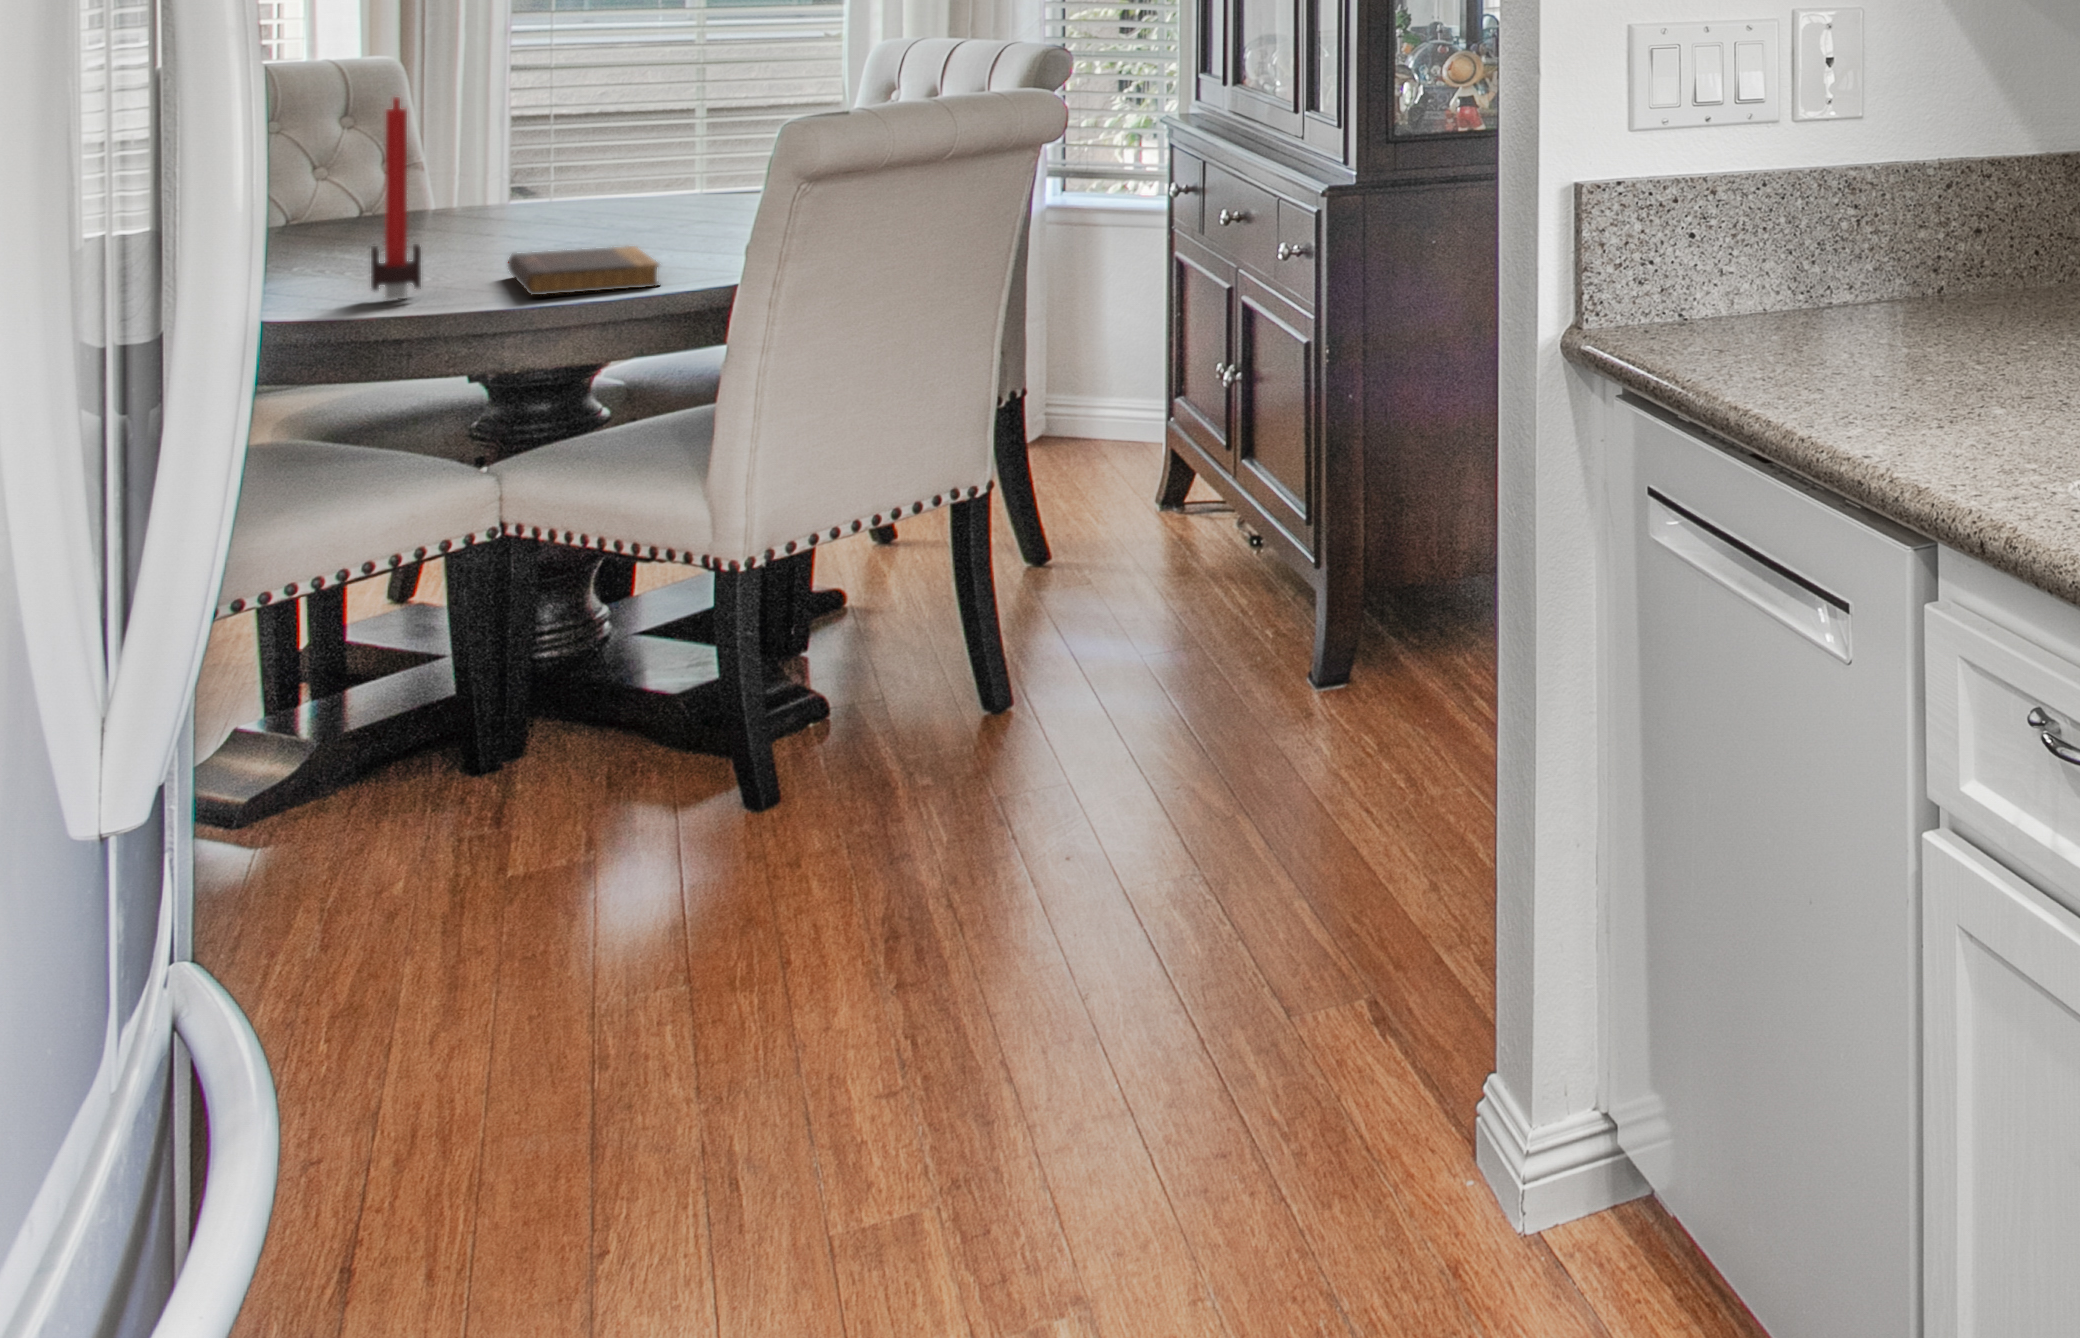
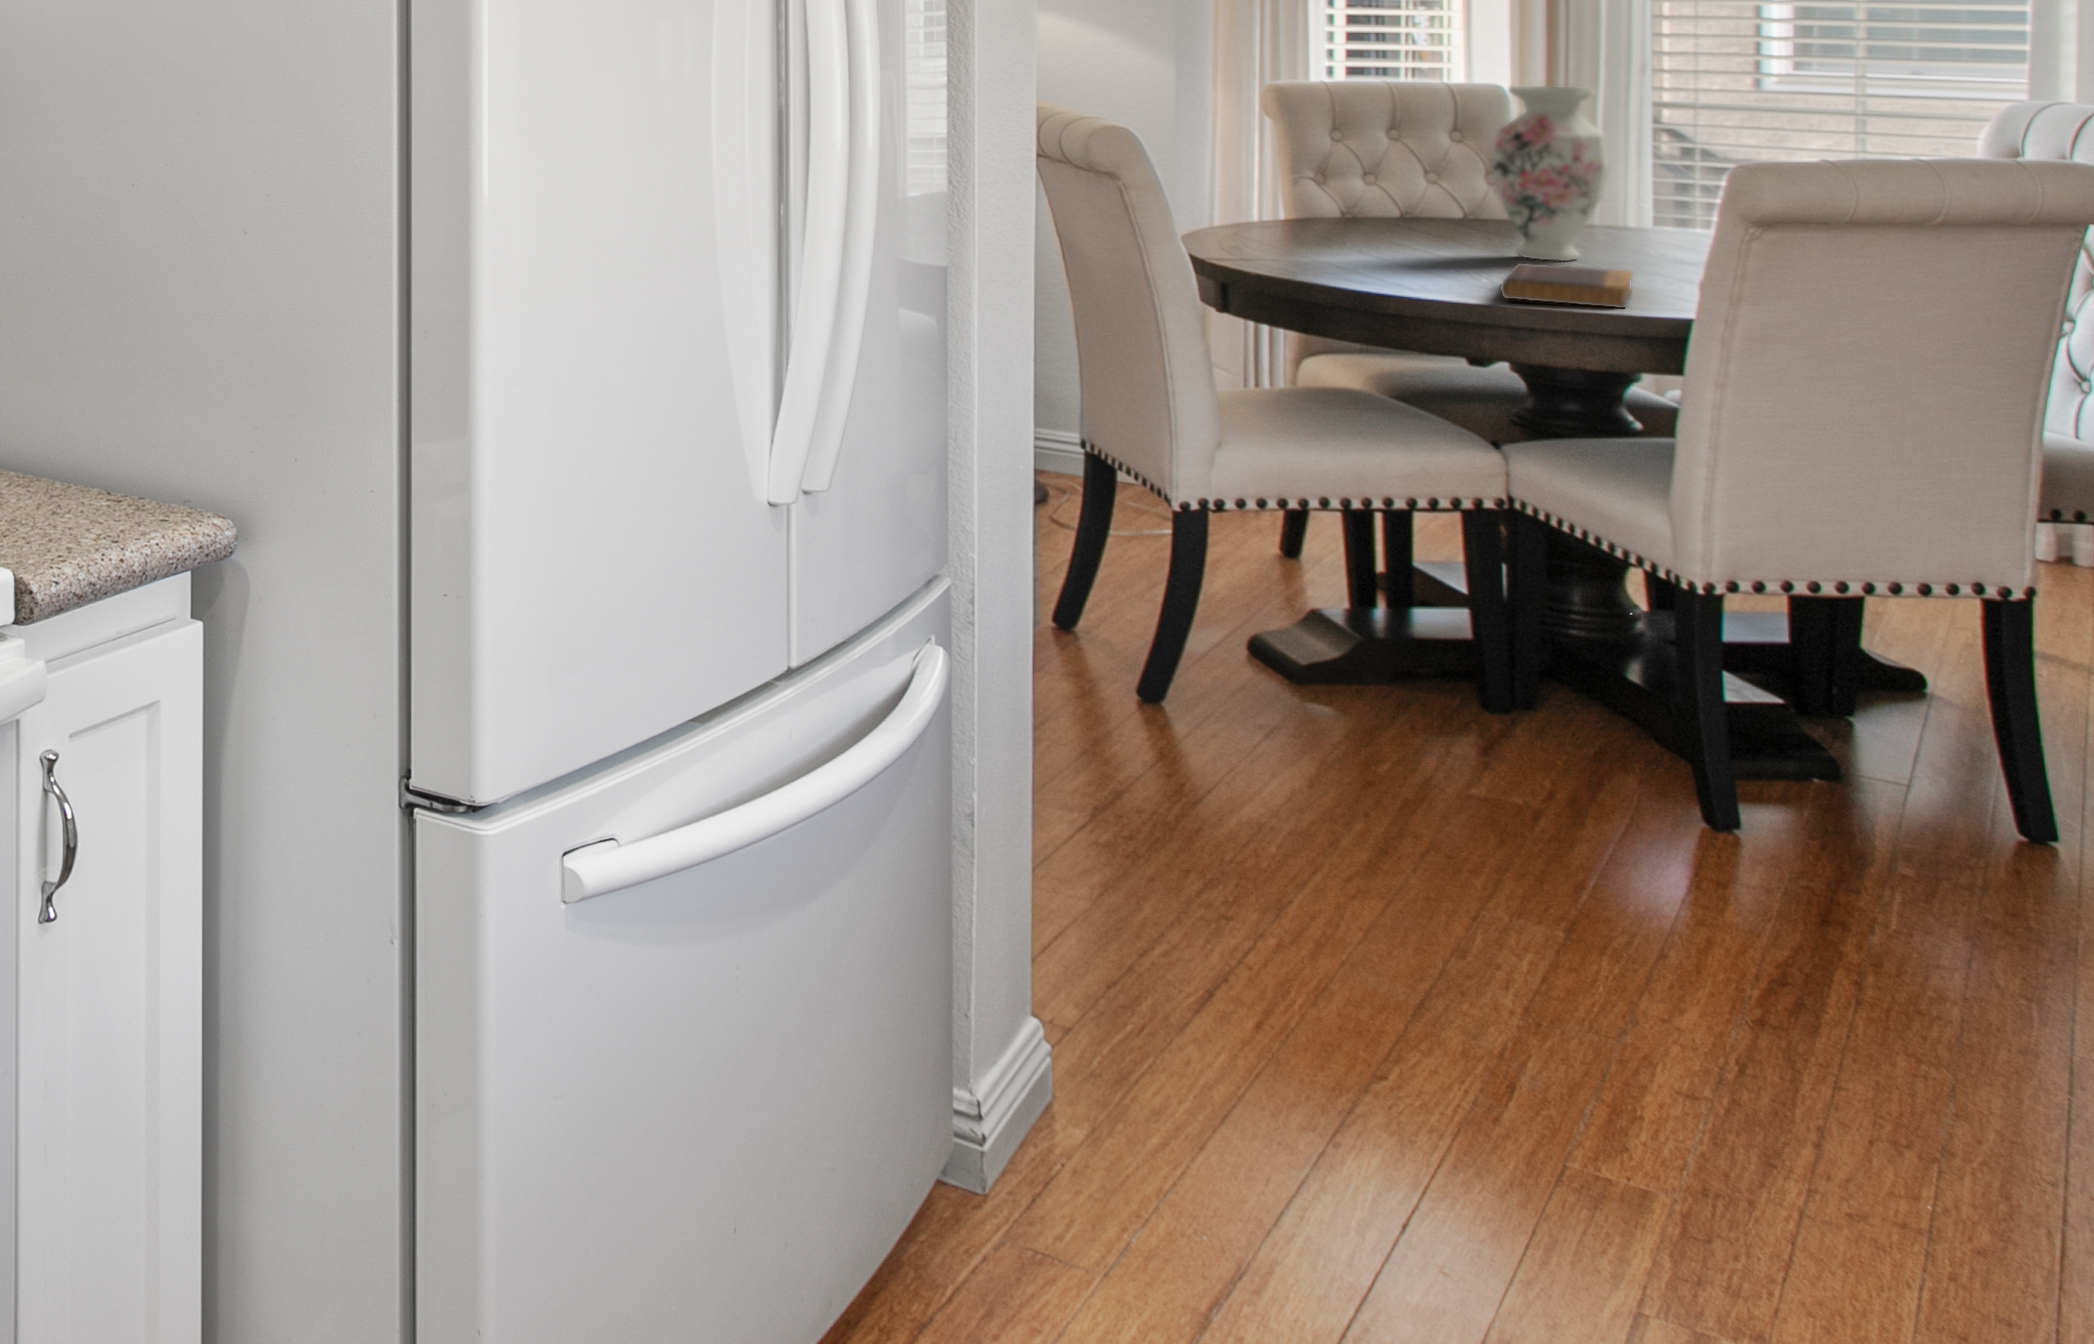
vase: none [436,52,564,247] -> present [1492,86,1609,261]
candle: present [371,98,421,300] -> none [1385,117,1431,287]

